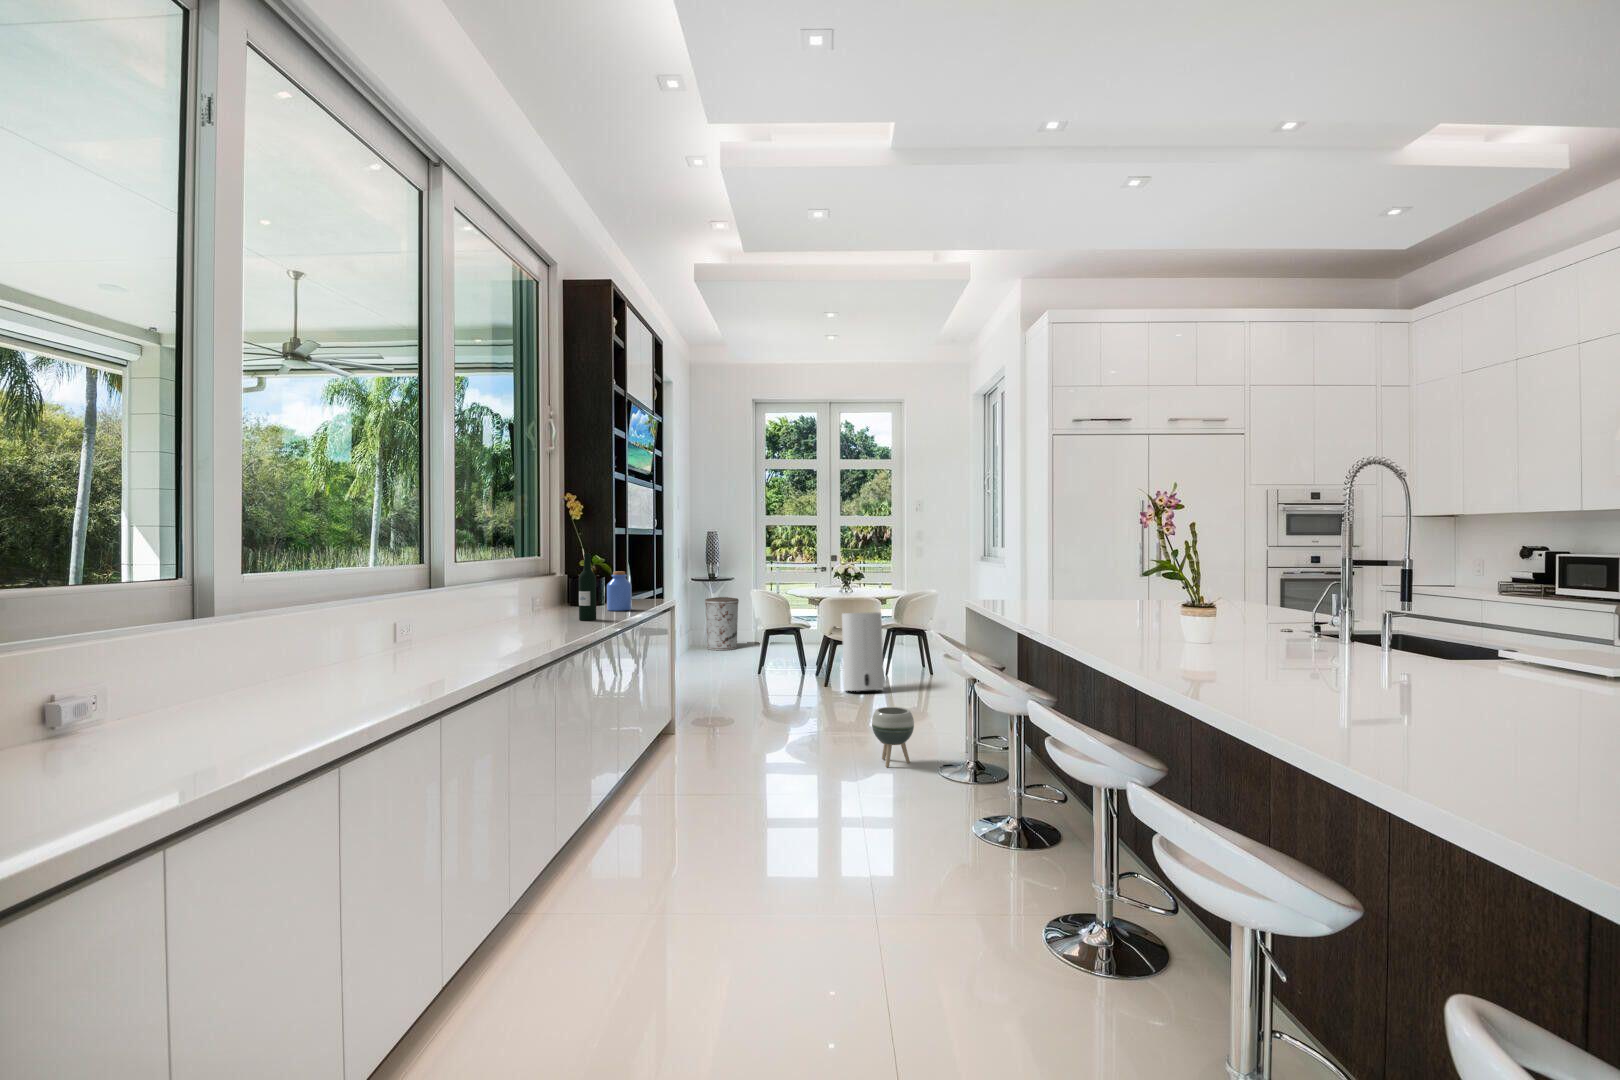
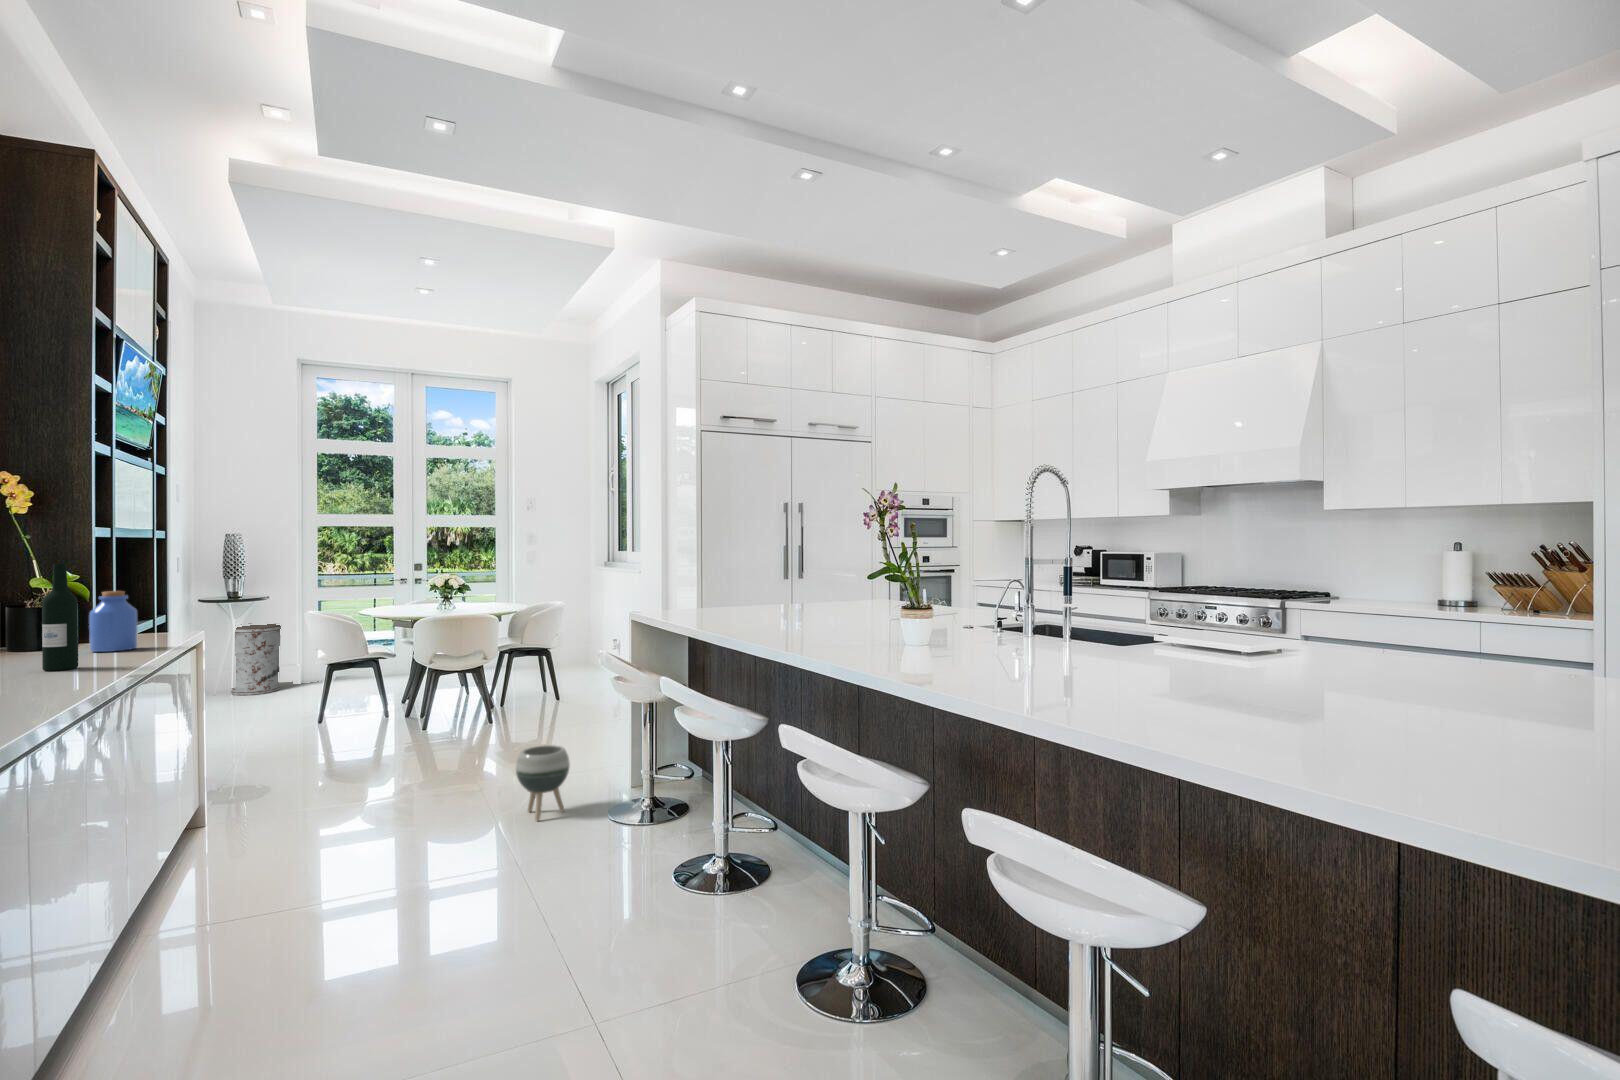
air purifier: present [842,612,884,691] -> none [446,632,503,731]

